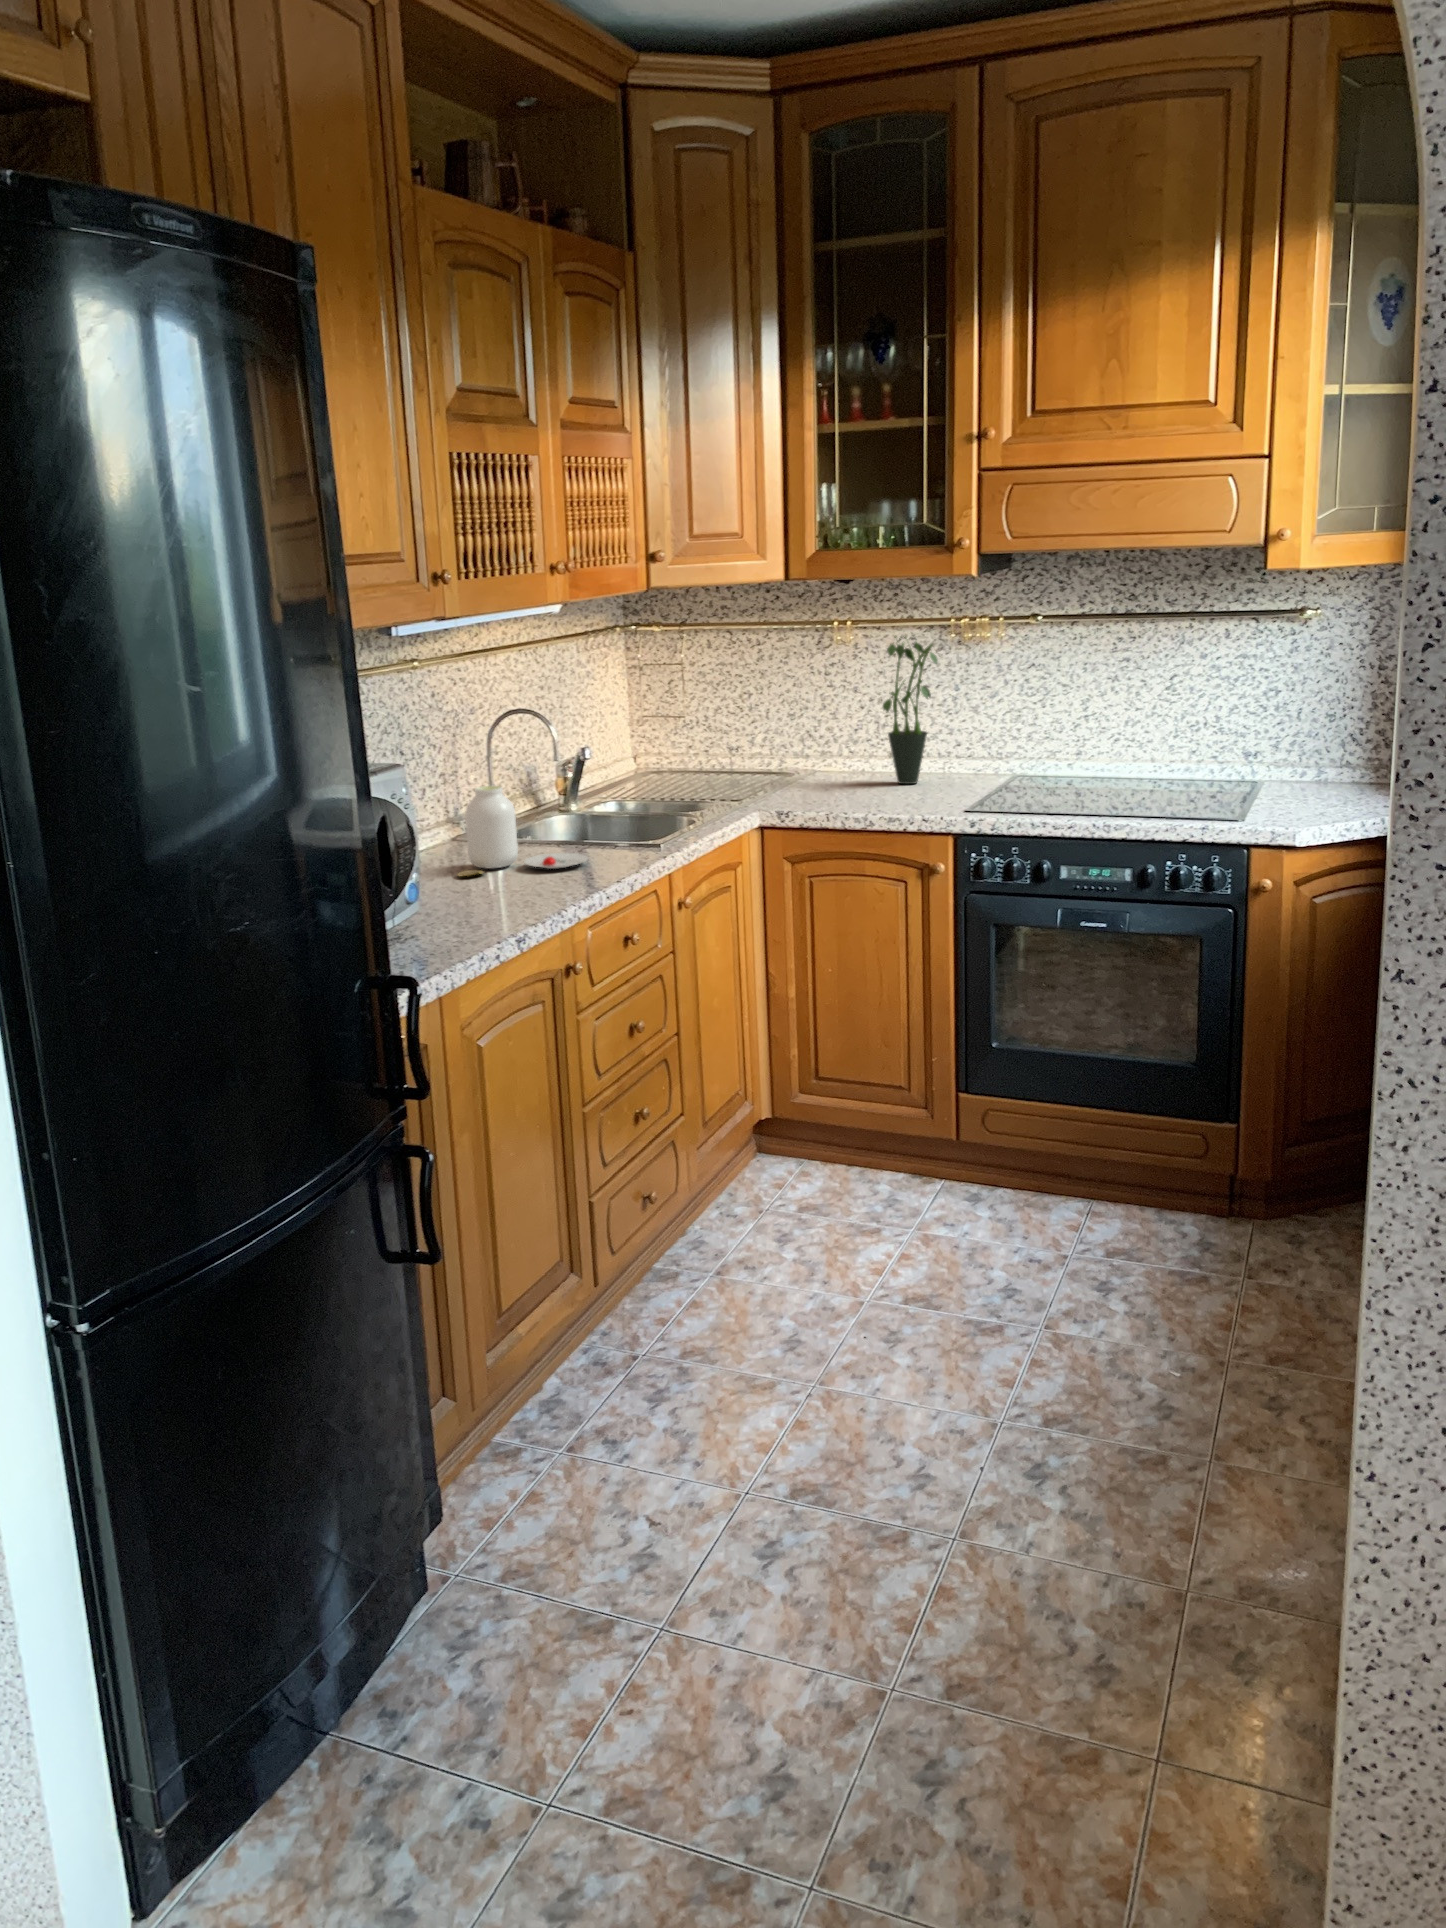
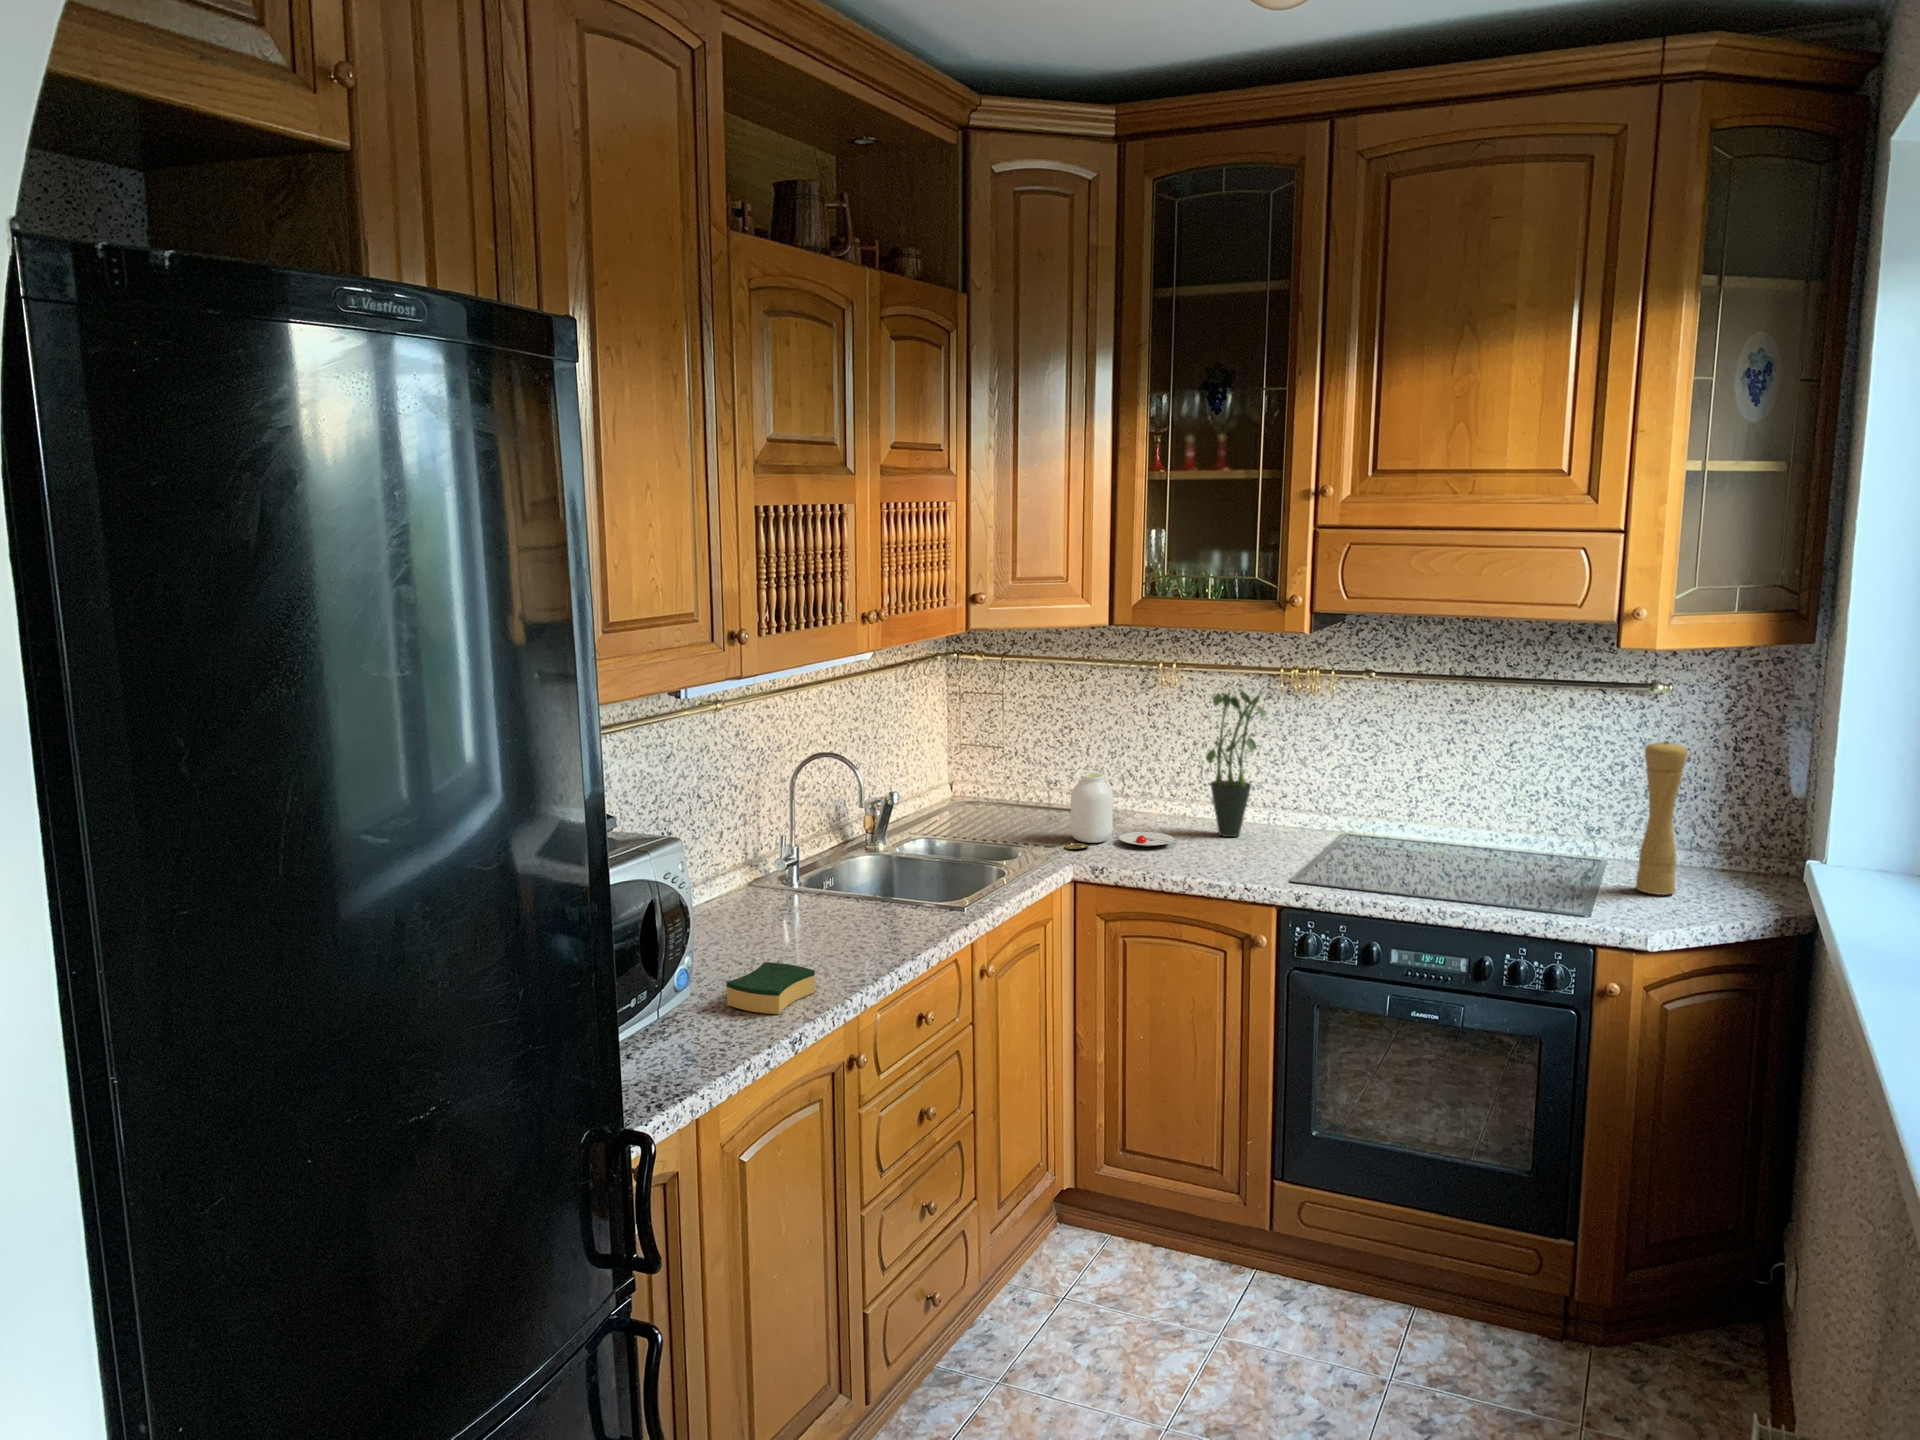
pepper mill: none [1286,657,1331,803] -> present [1636,741,1688,895]
jar: present [458,786,588,877] -> present [1065,773,1176,849]
sponge: none [454,880,534,918] -> present [727,962,815,1014]

